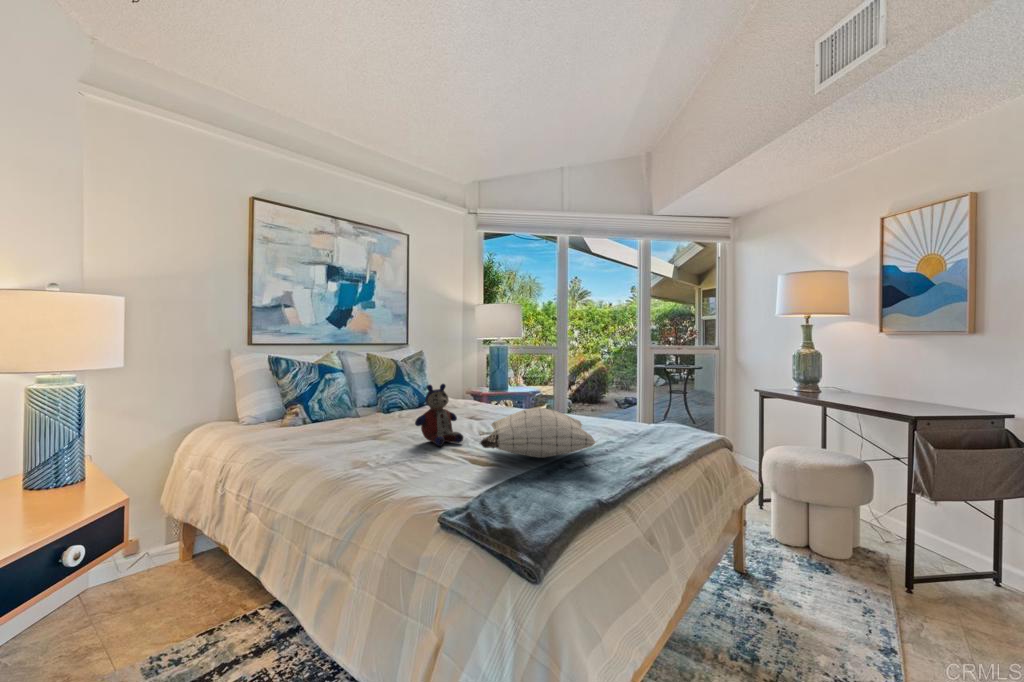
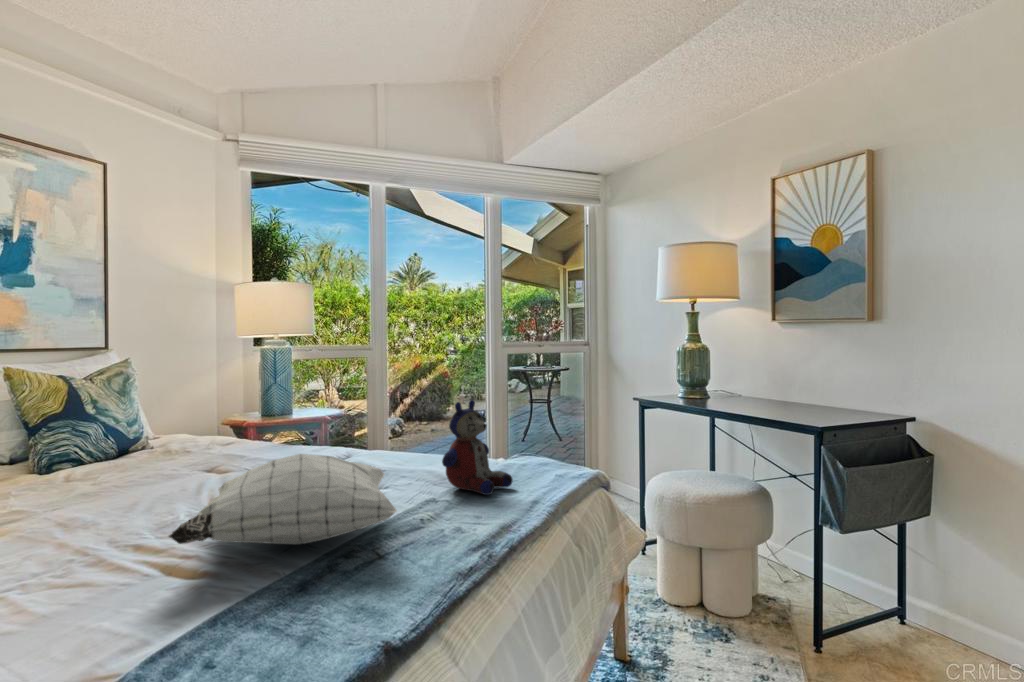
stuffed bear: present [415,384,463,446] -> present [442,400,512,495]

